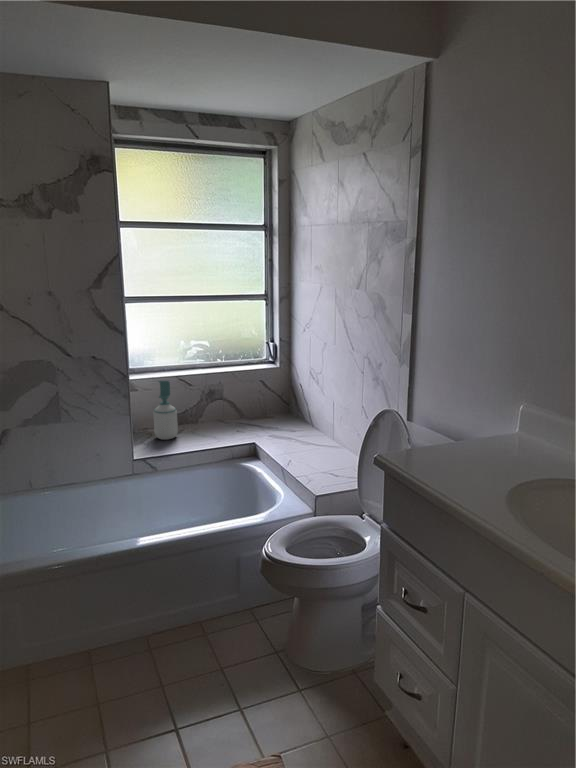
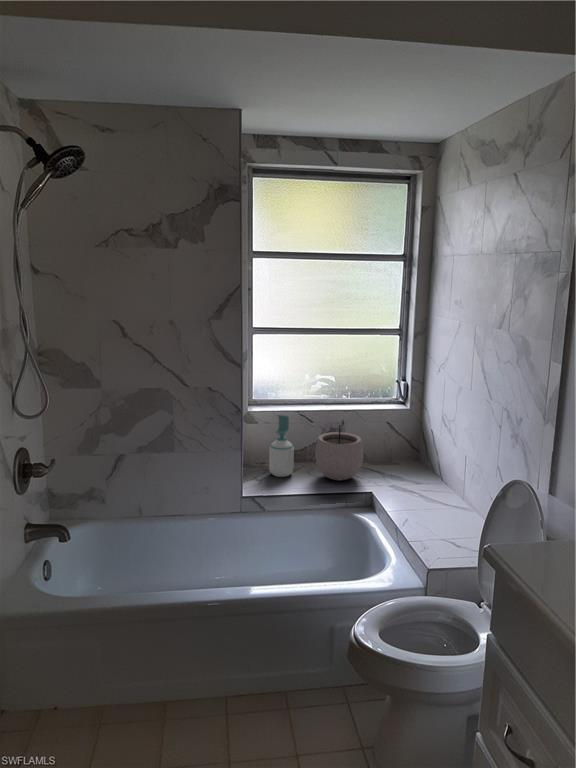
plant pot: none [198,380,243,437] -> present [315,421,364,480]

